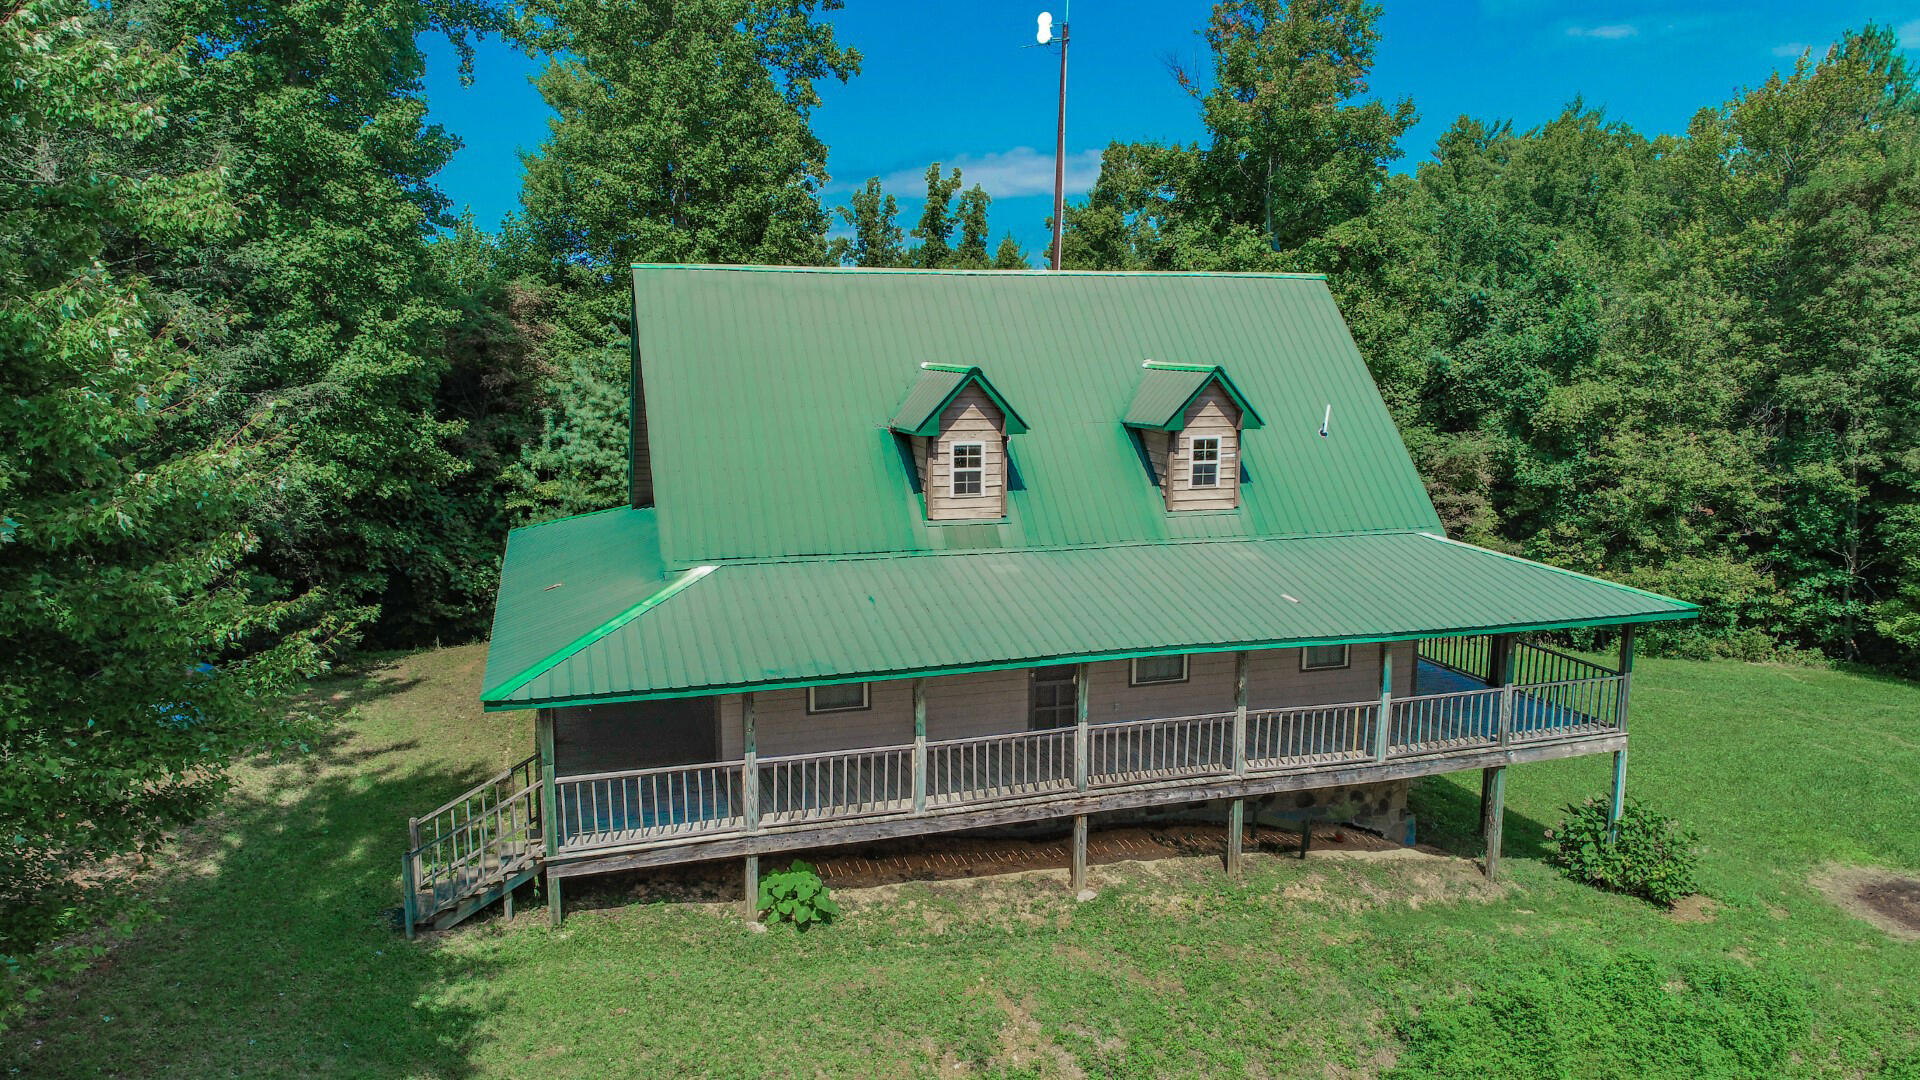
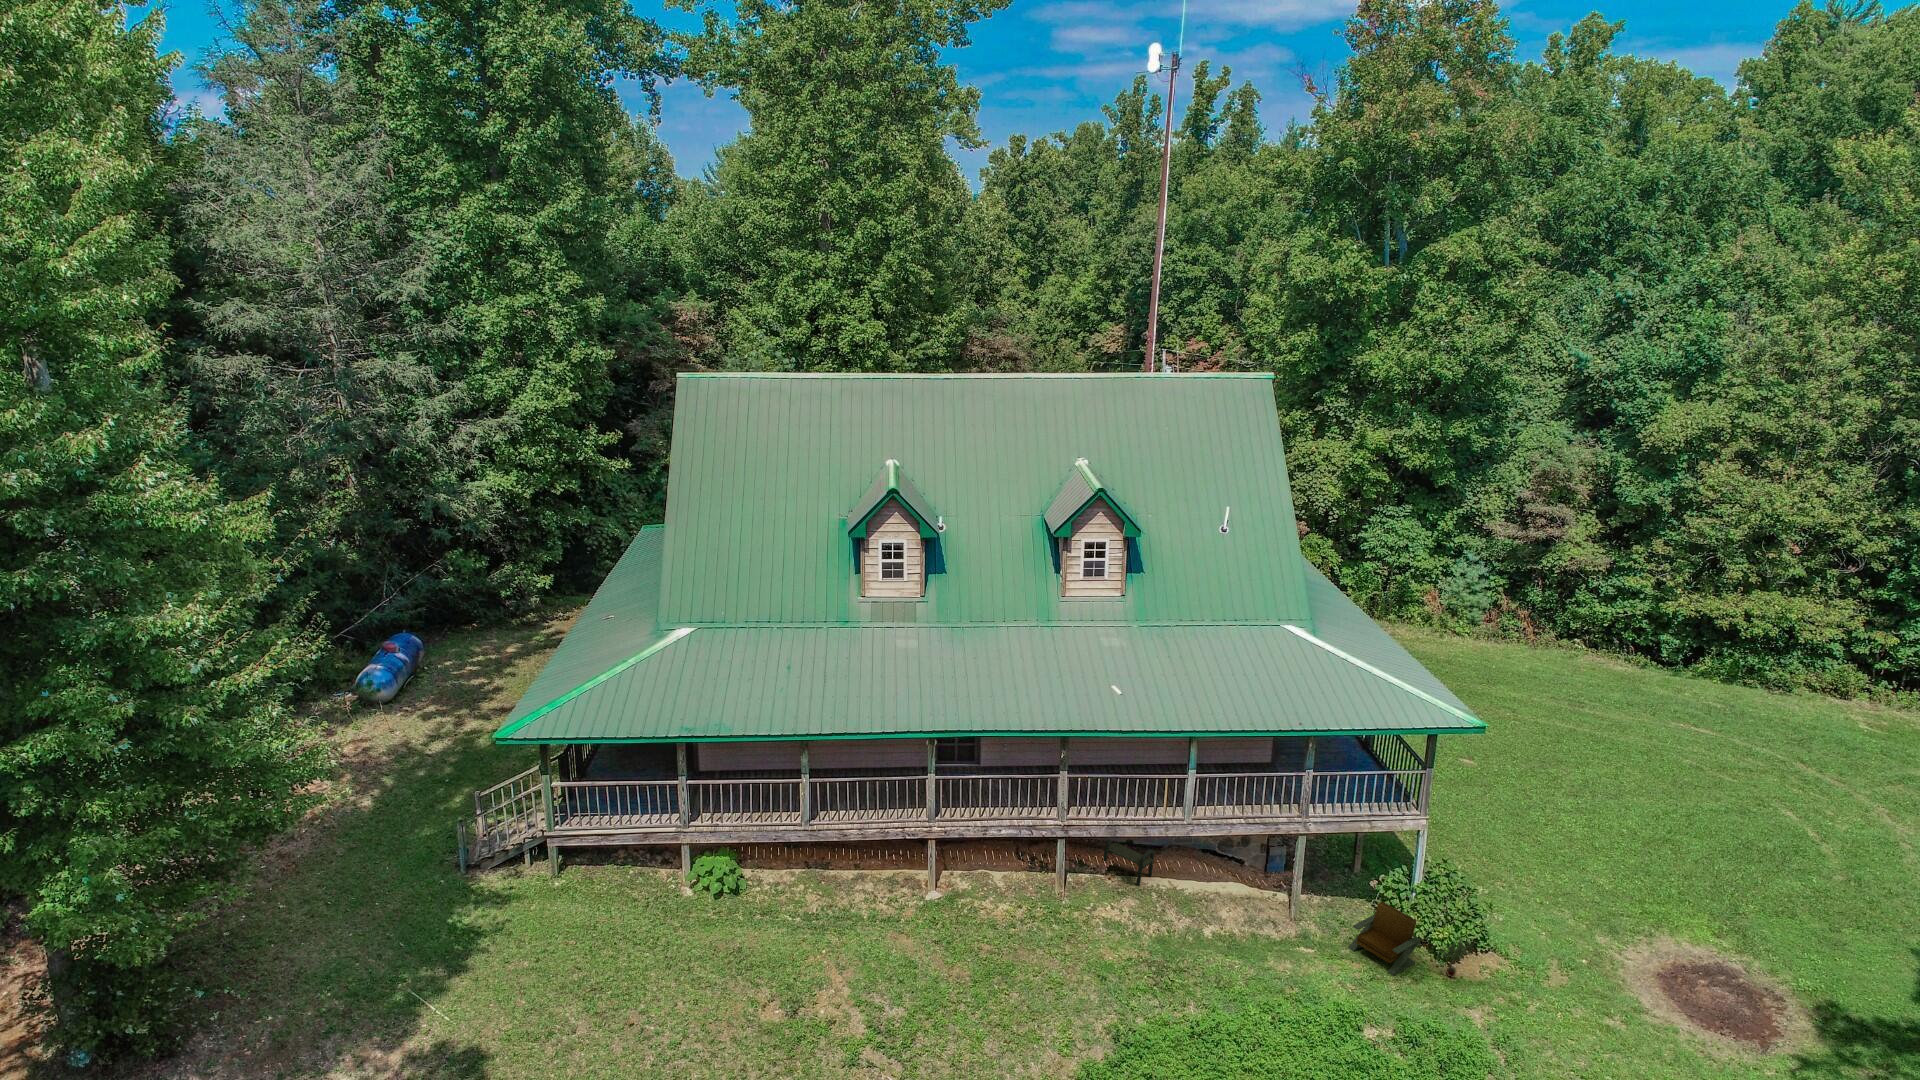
potted tree: present [1325,797,1361,842] -> present [1440,938,1473,977]
lounge chair: none [1566,837,1649,920] -> present [1348,902,1421,976]

